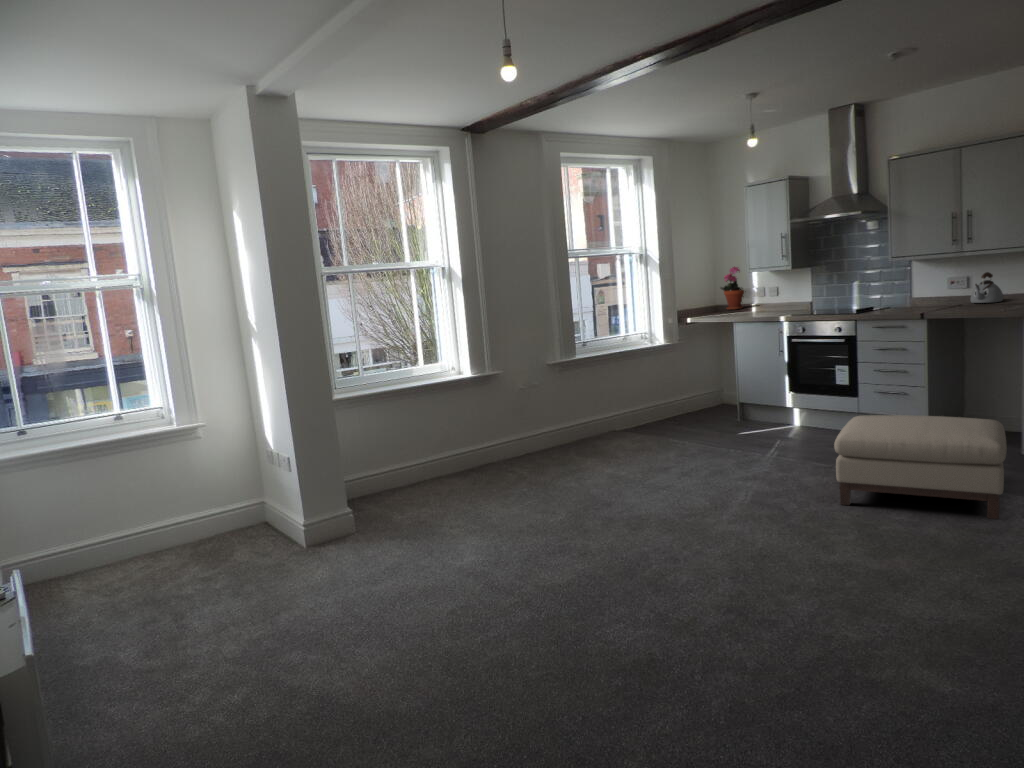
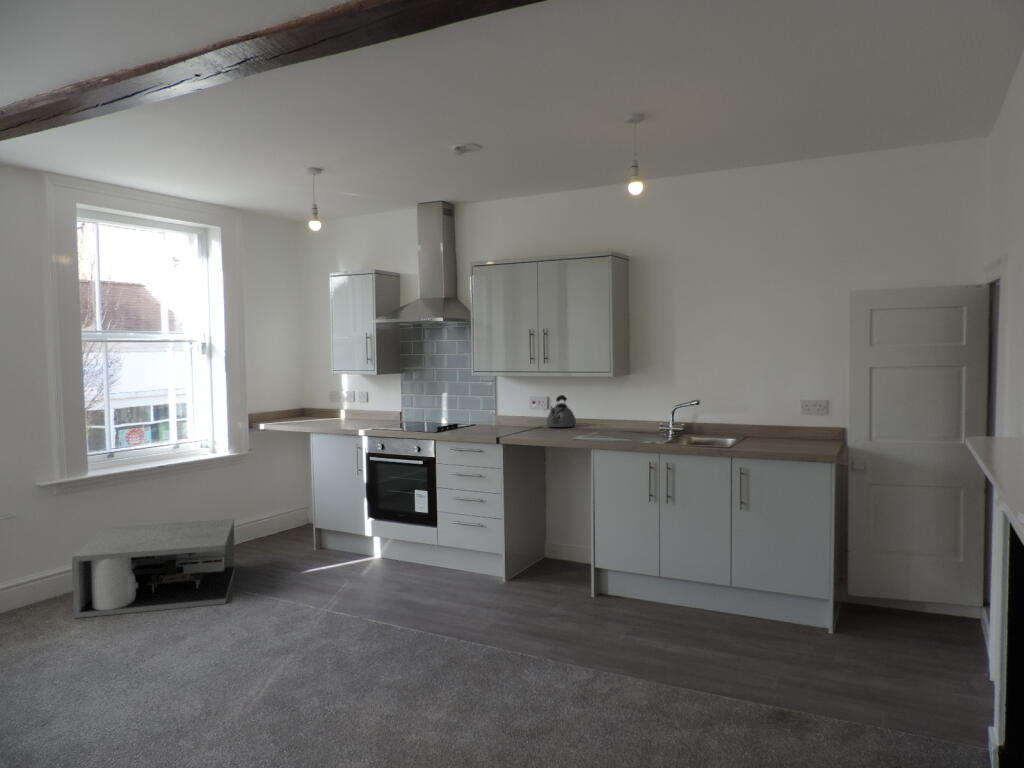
potted plant: present [721,267,744,310] -> none [308,365,340,415]
coffee table: none [585,391,690,455] -> present [72,519,235,618]
ottoman: present [834,415,1007,519] -> none [365,567,559,708]

